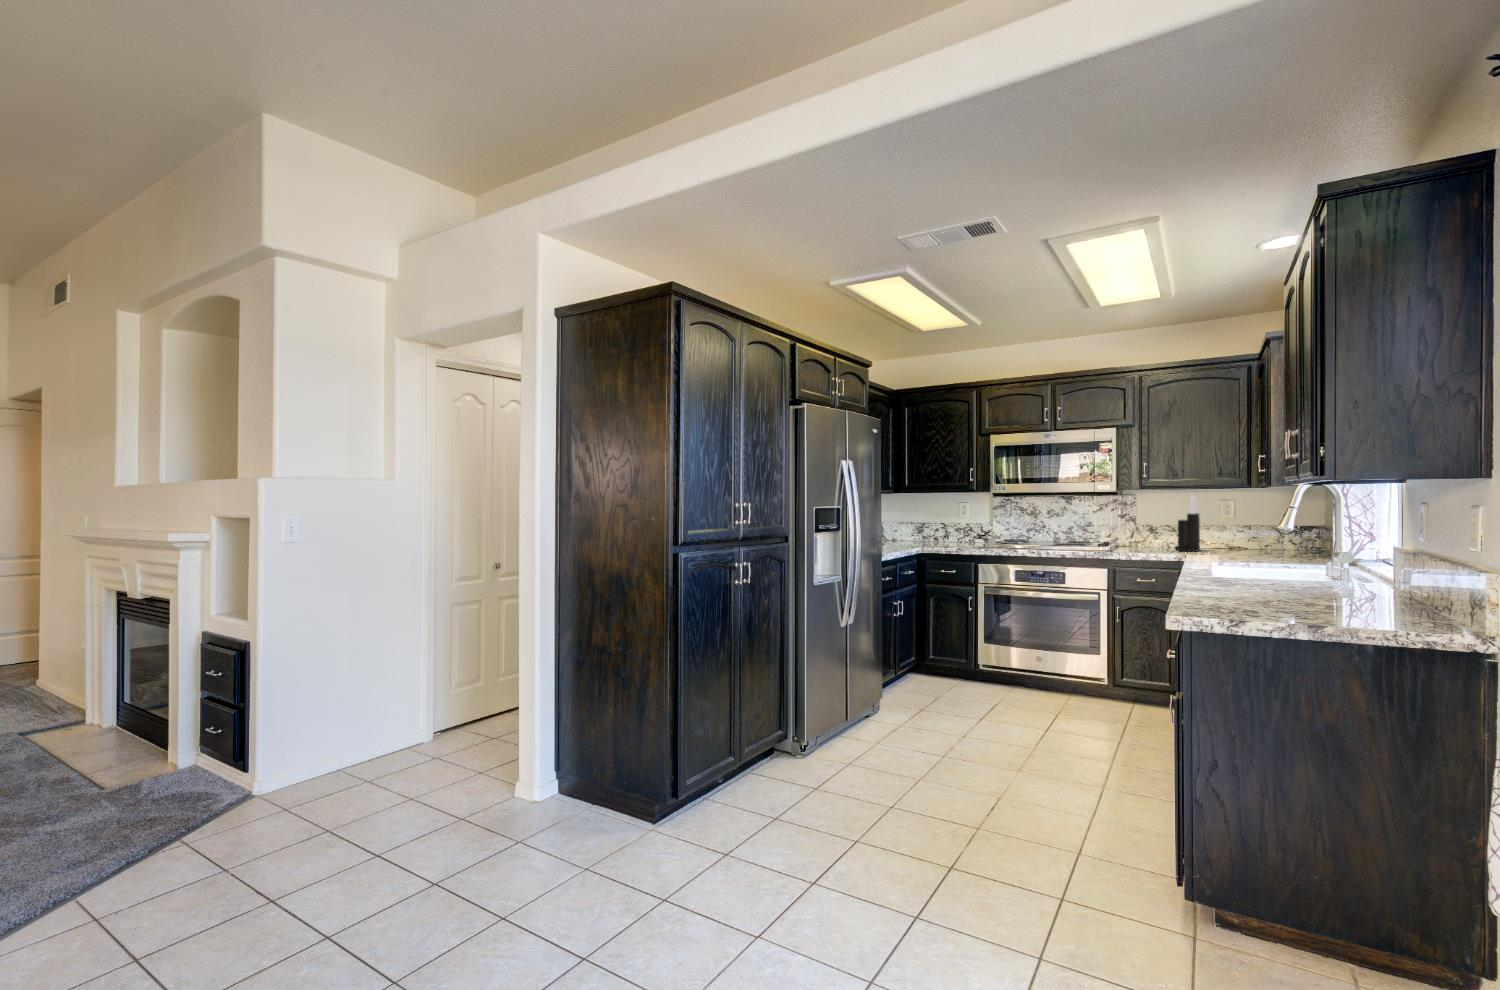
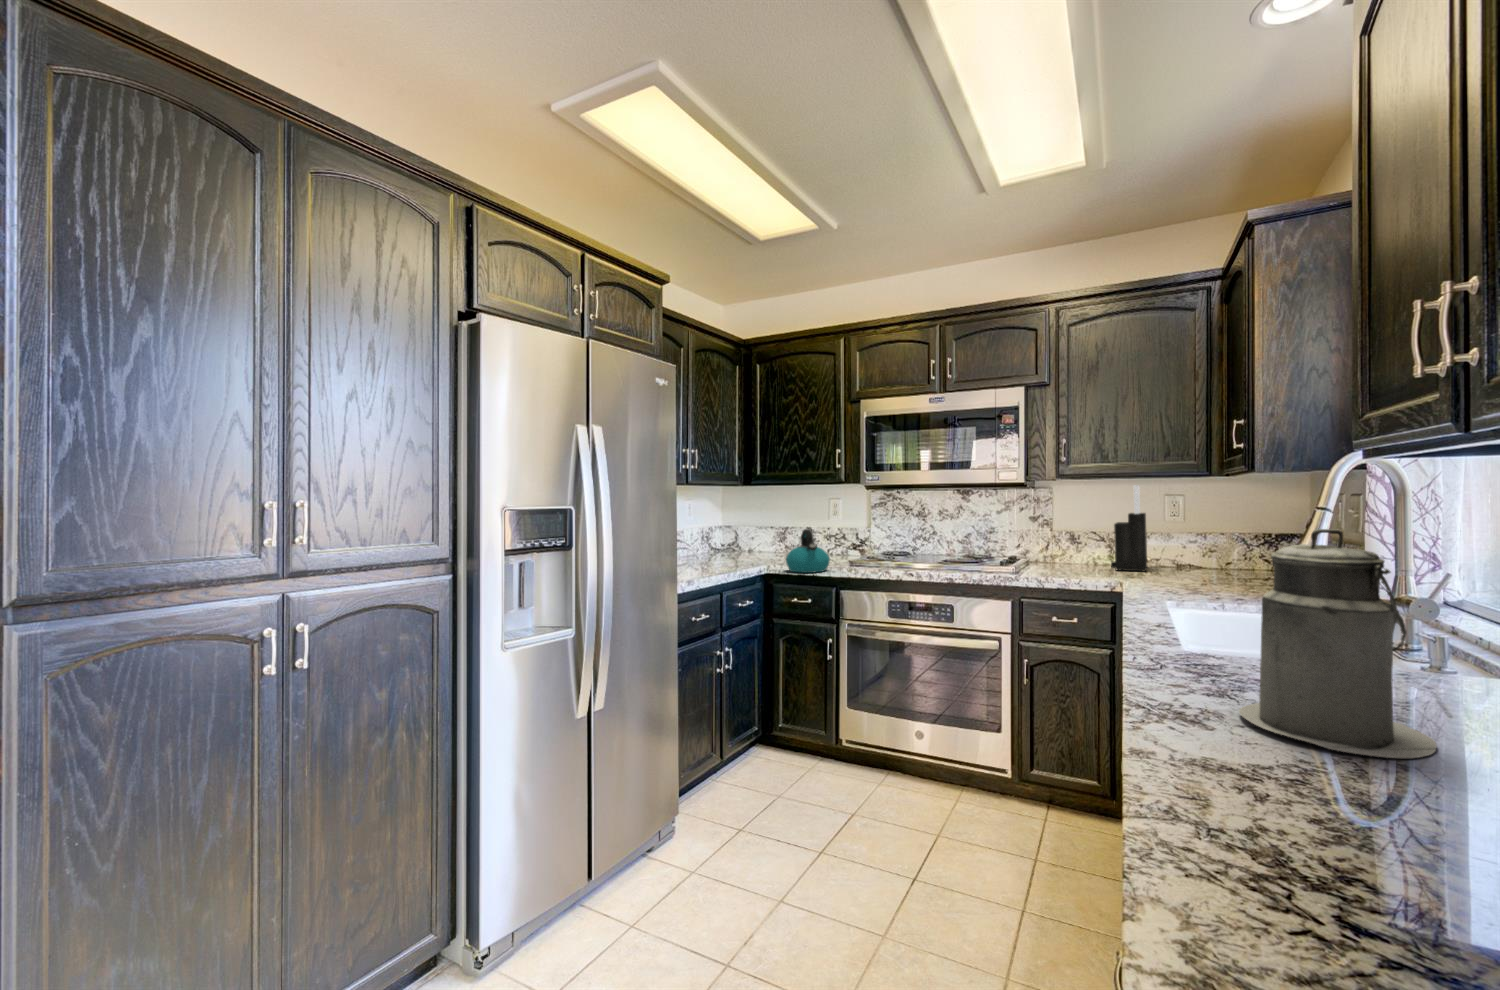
canister: none [1214,515,1273,586] -> present [1239,529,1437,758]
kettle: none [946,522,978,552] -> present [786,529,830,573]

